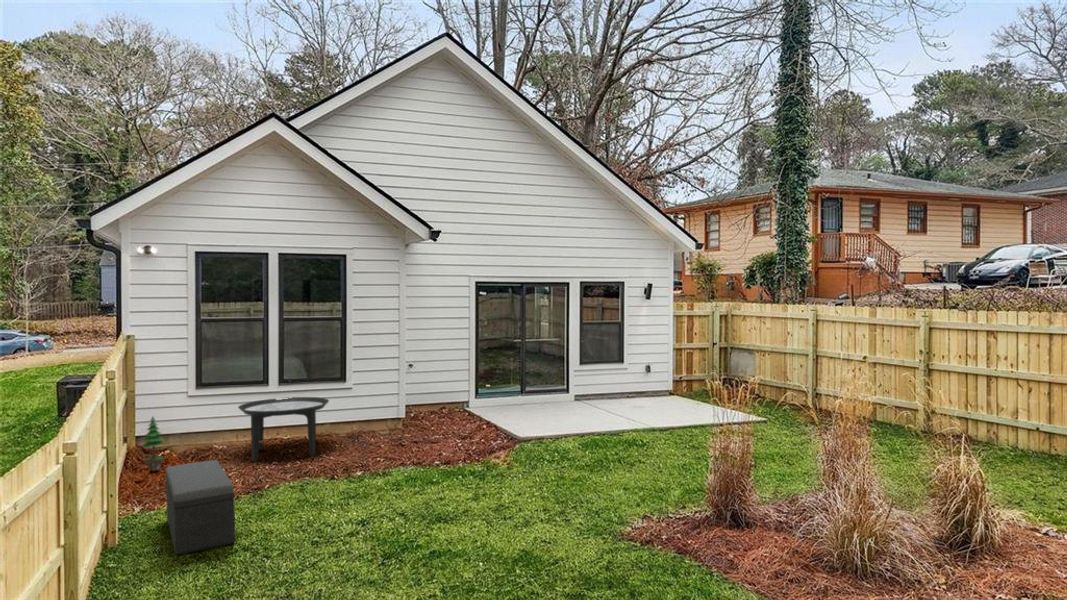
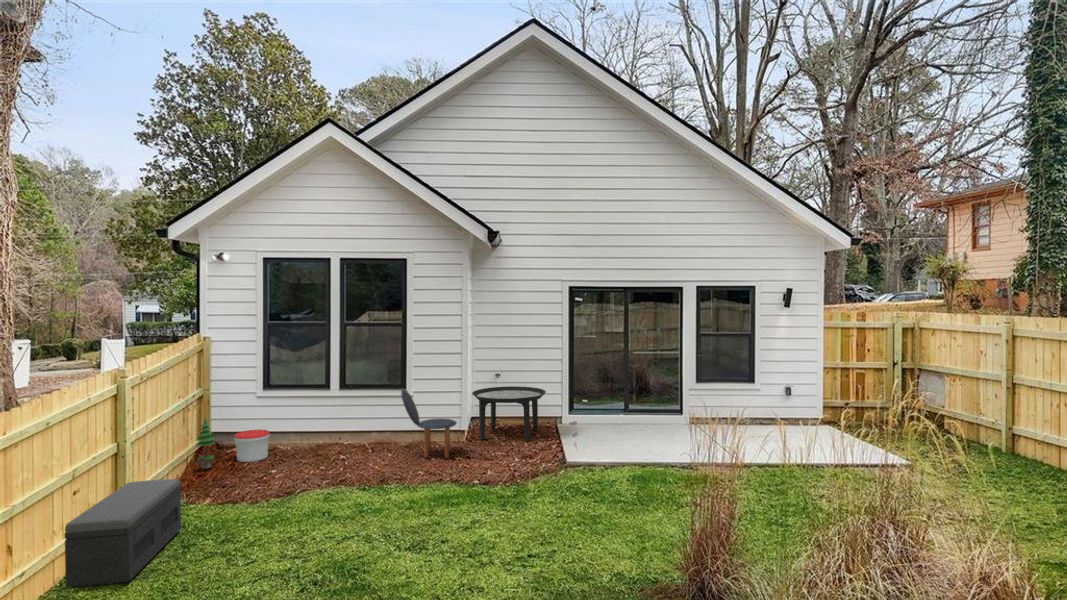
chair: none [352,378,405,440] -> present [401,389,457,458]
round table: present [238,397,329,462] -> present [472,386,546,441]
bucket: none [172,429,210,462] -> present [234,430,270,462]

